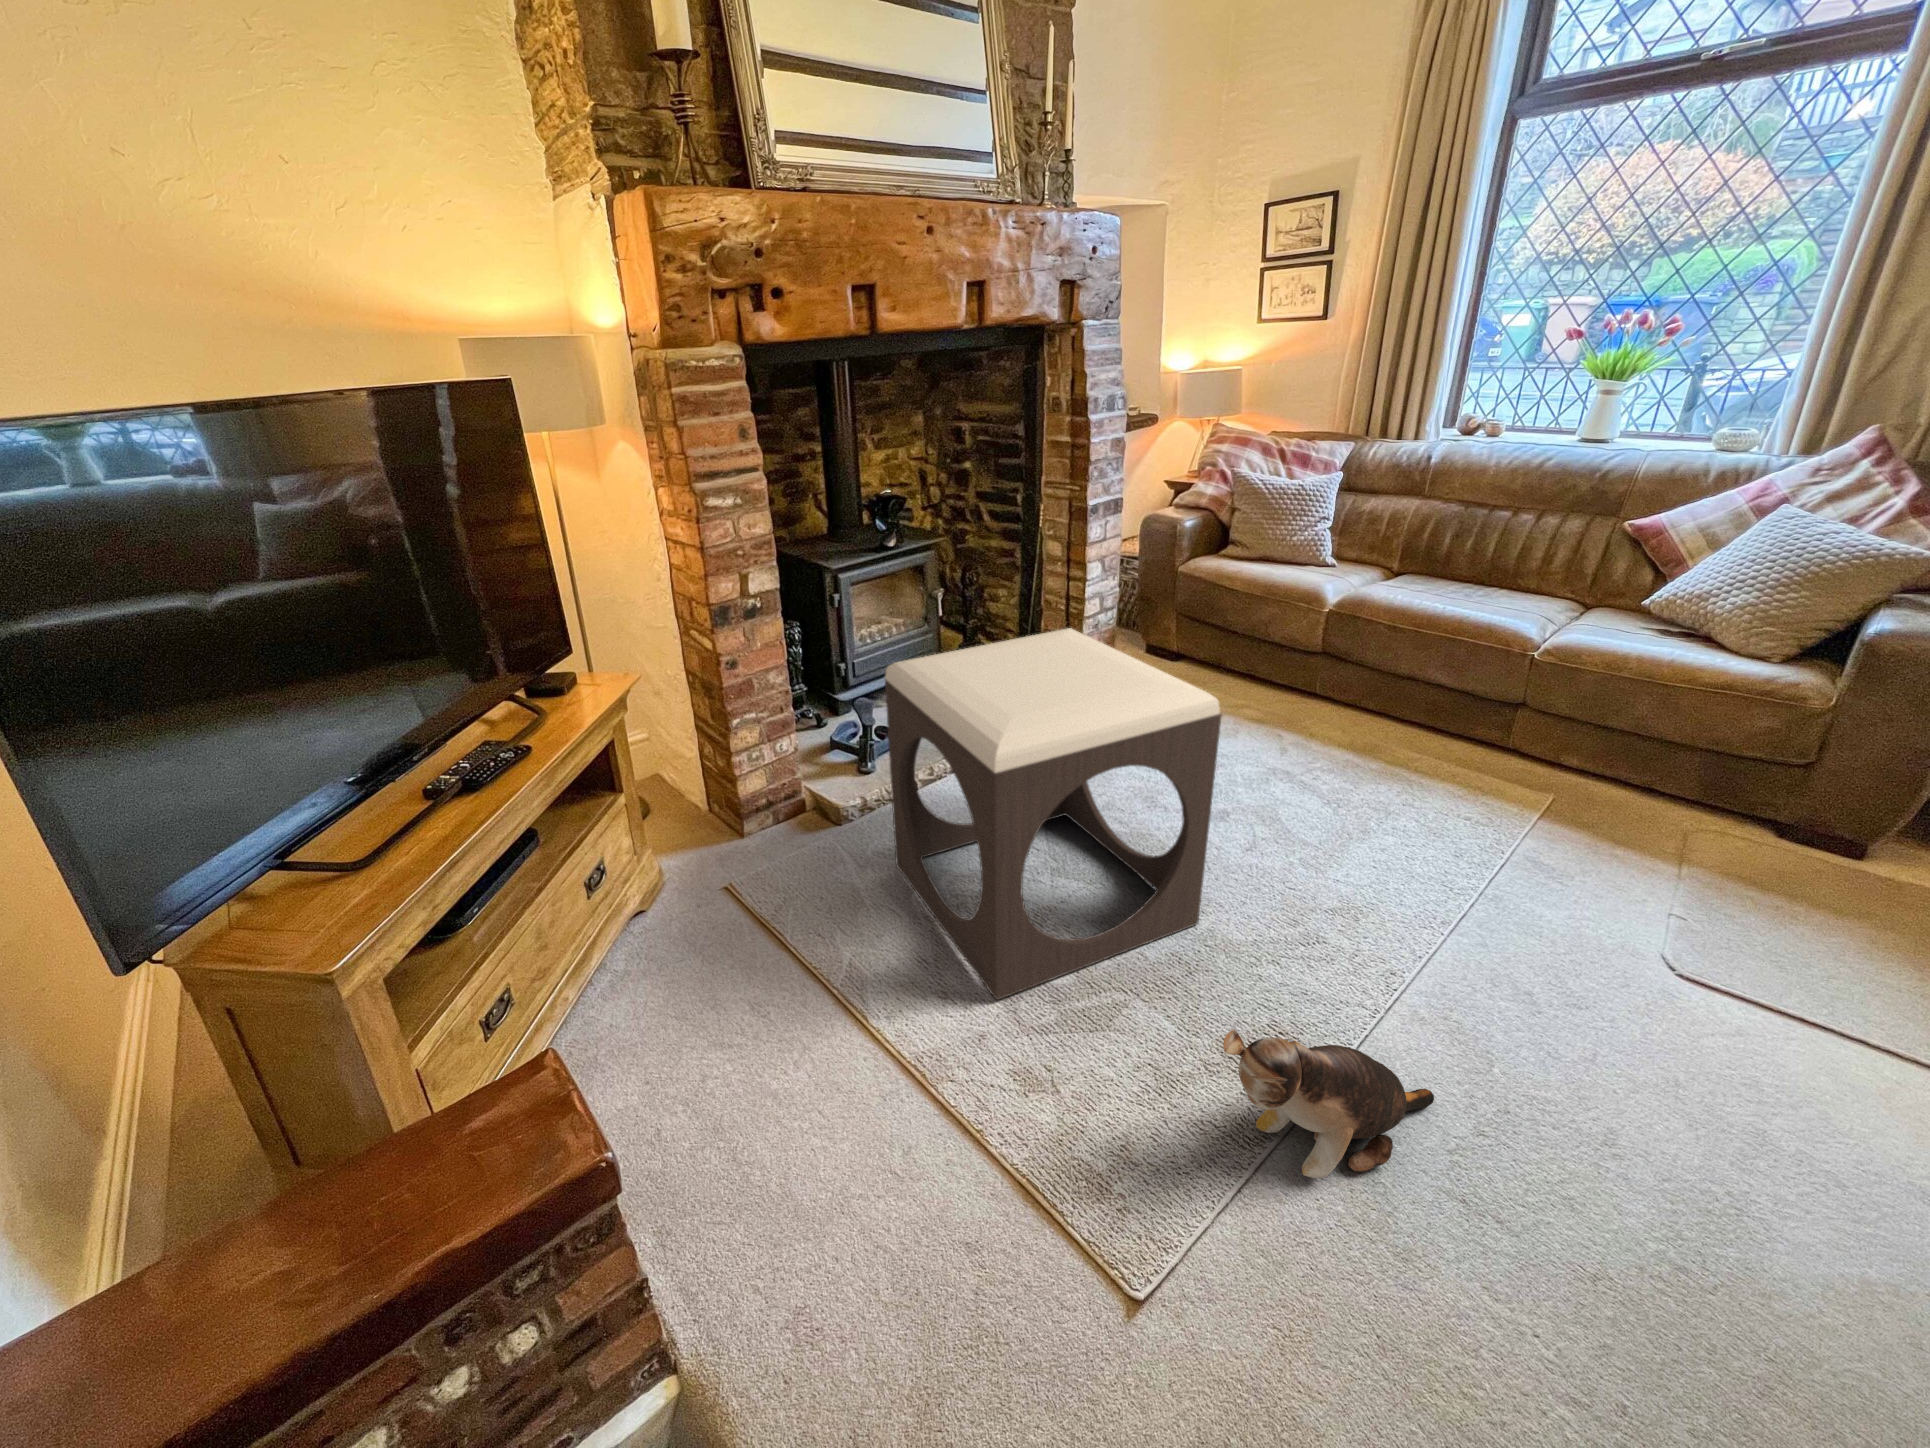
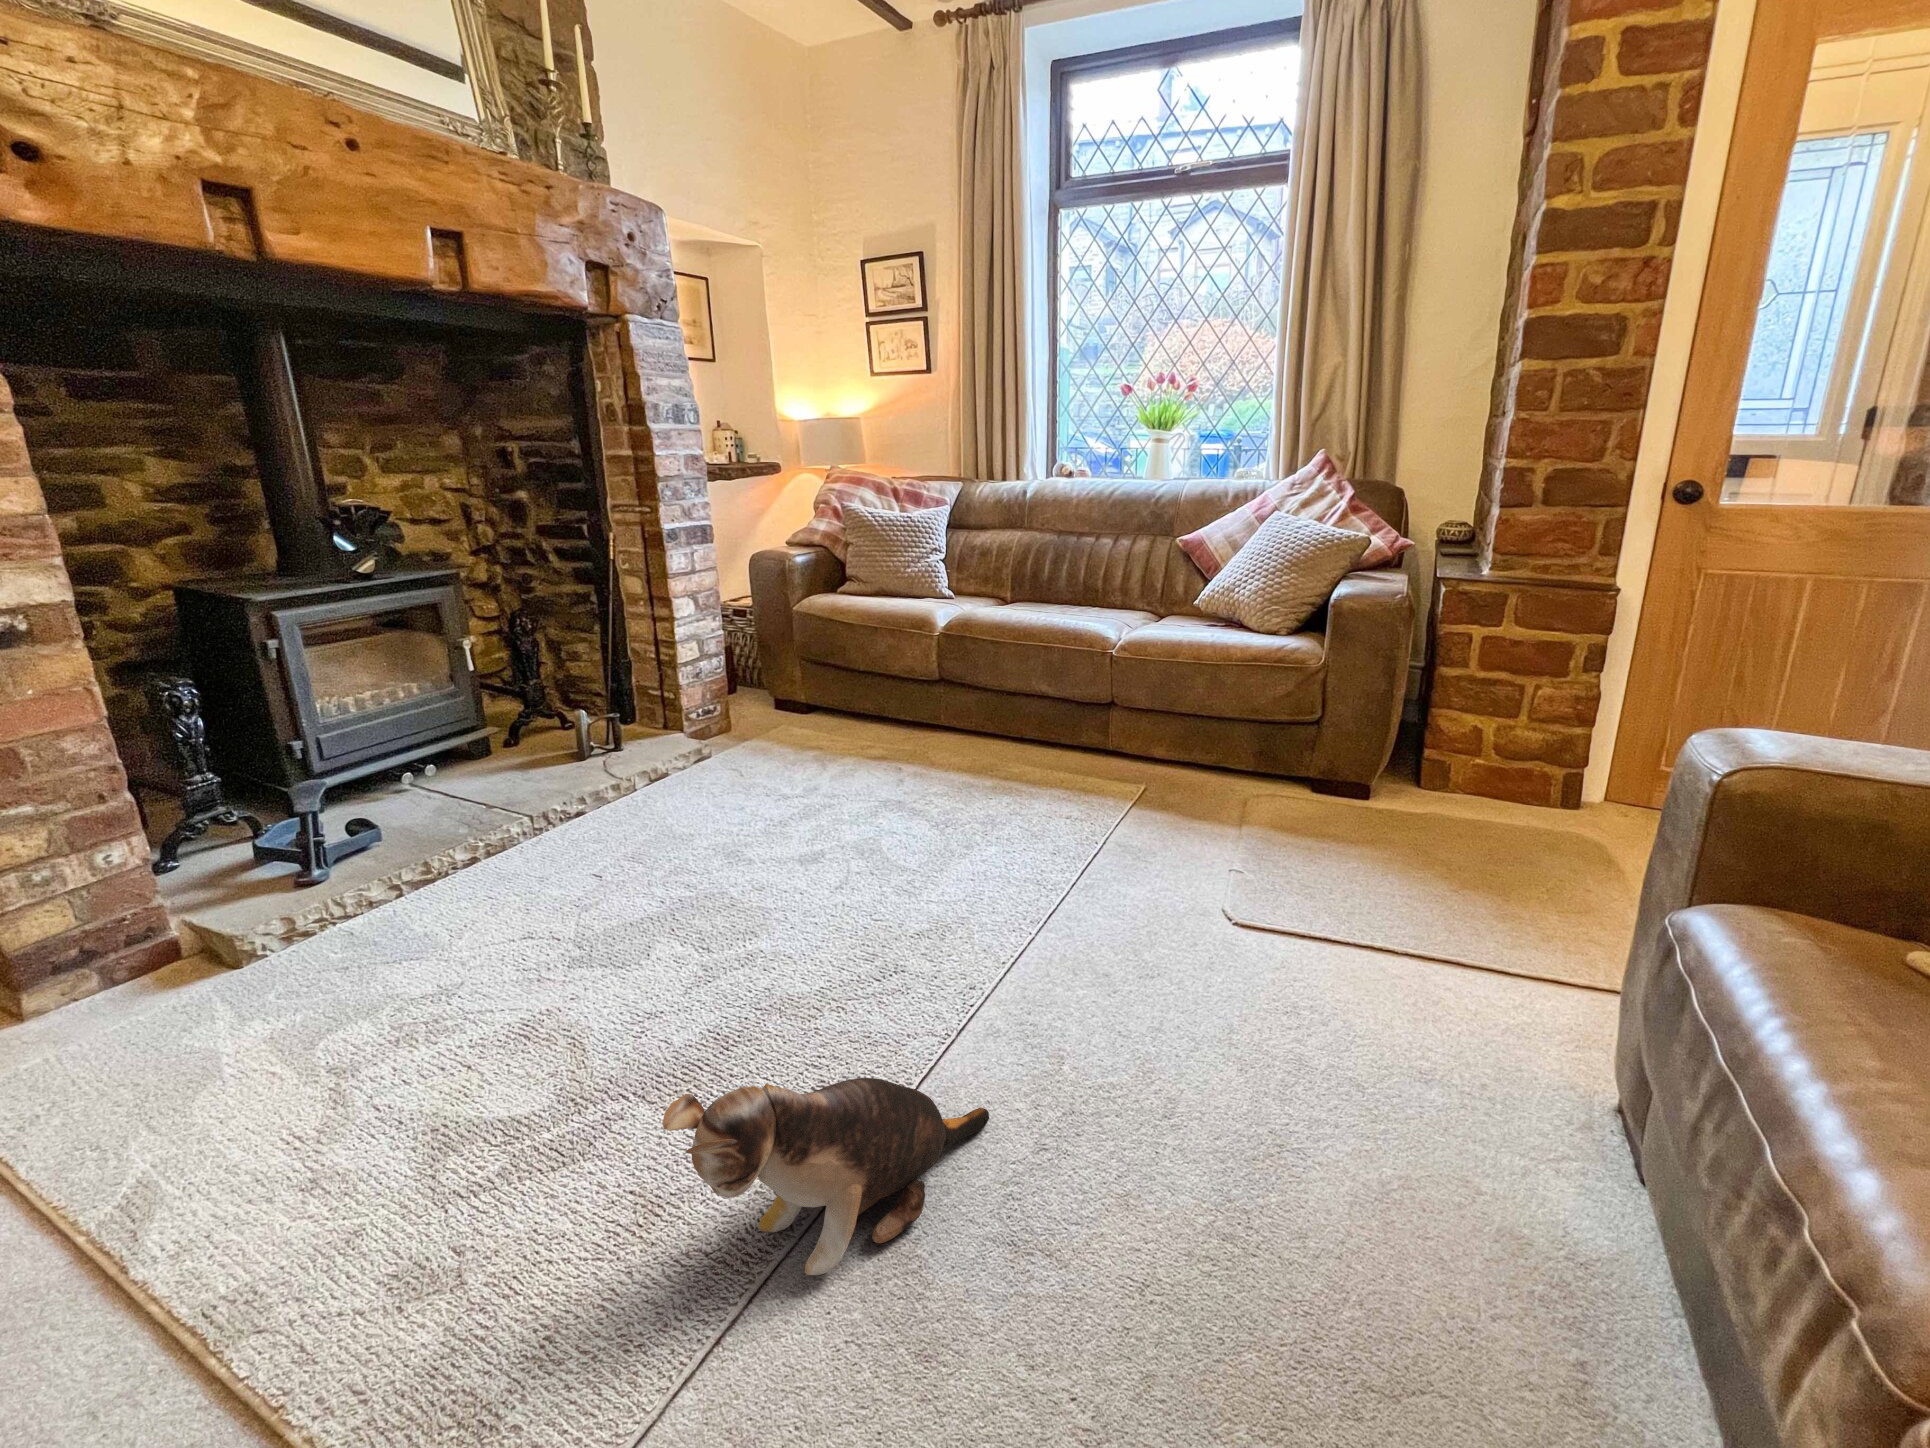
footstool: present [885,628,1222,1000] -> none [240,639,757,1168]

